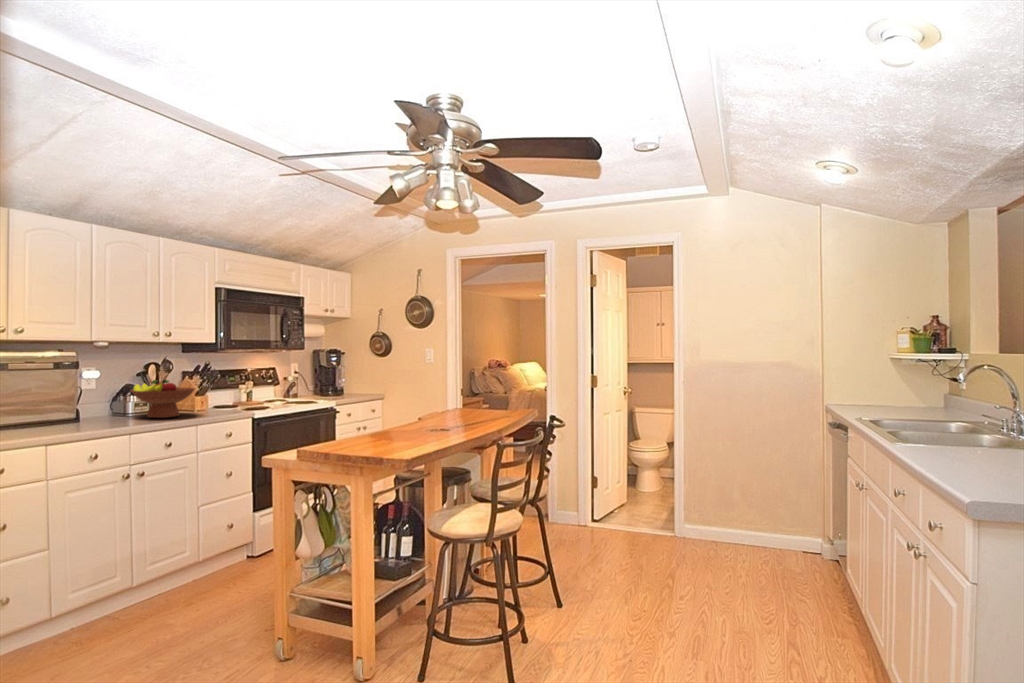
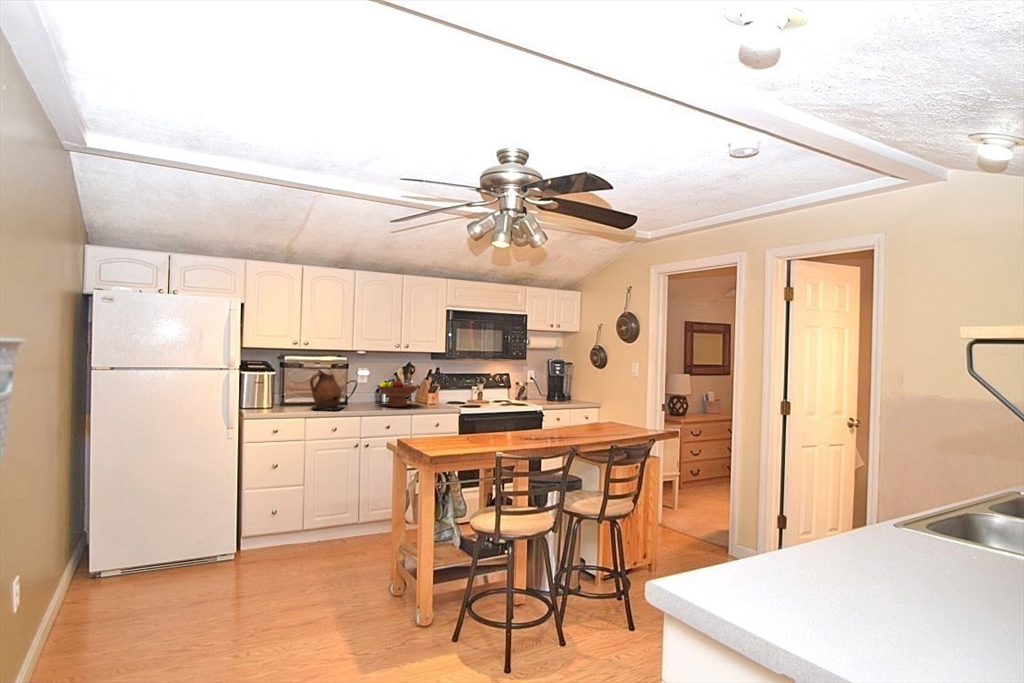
ceramic pitcher: none [34,371,96,432] -> present [310,370,343,409]

